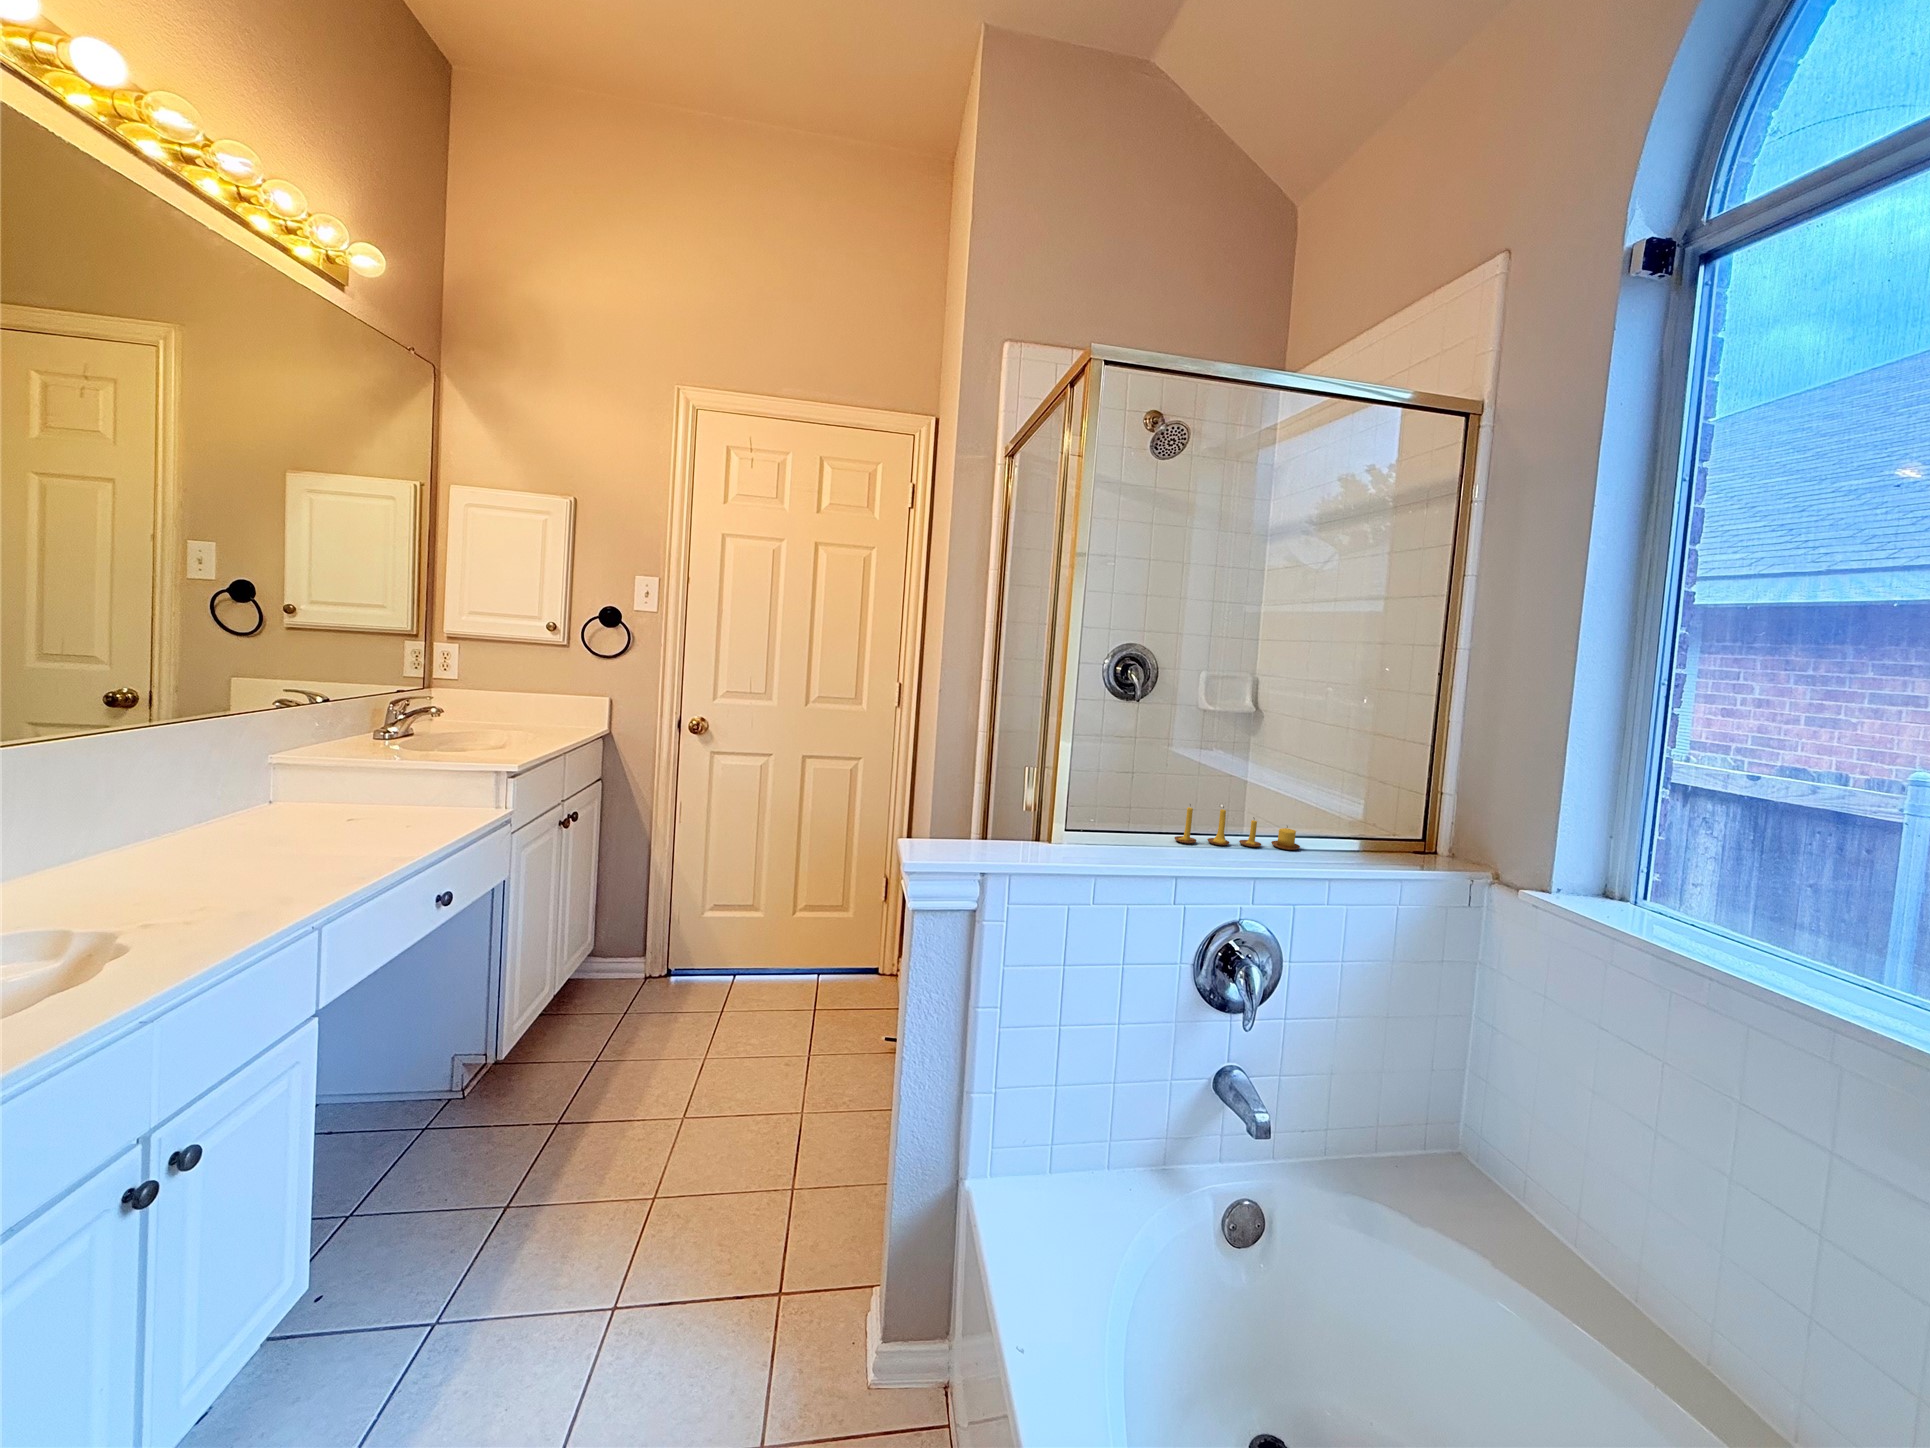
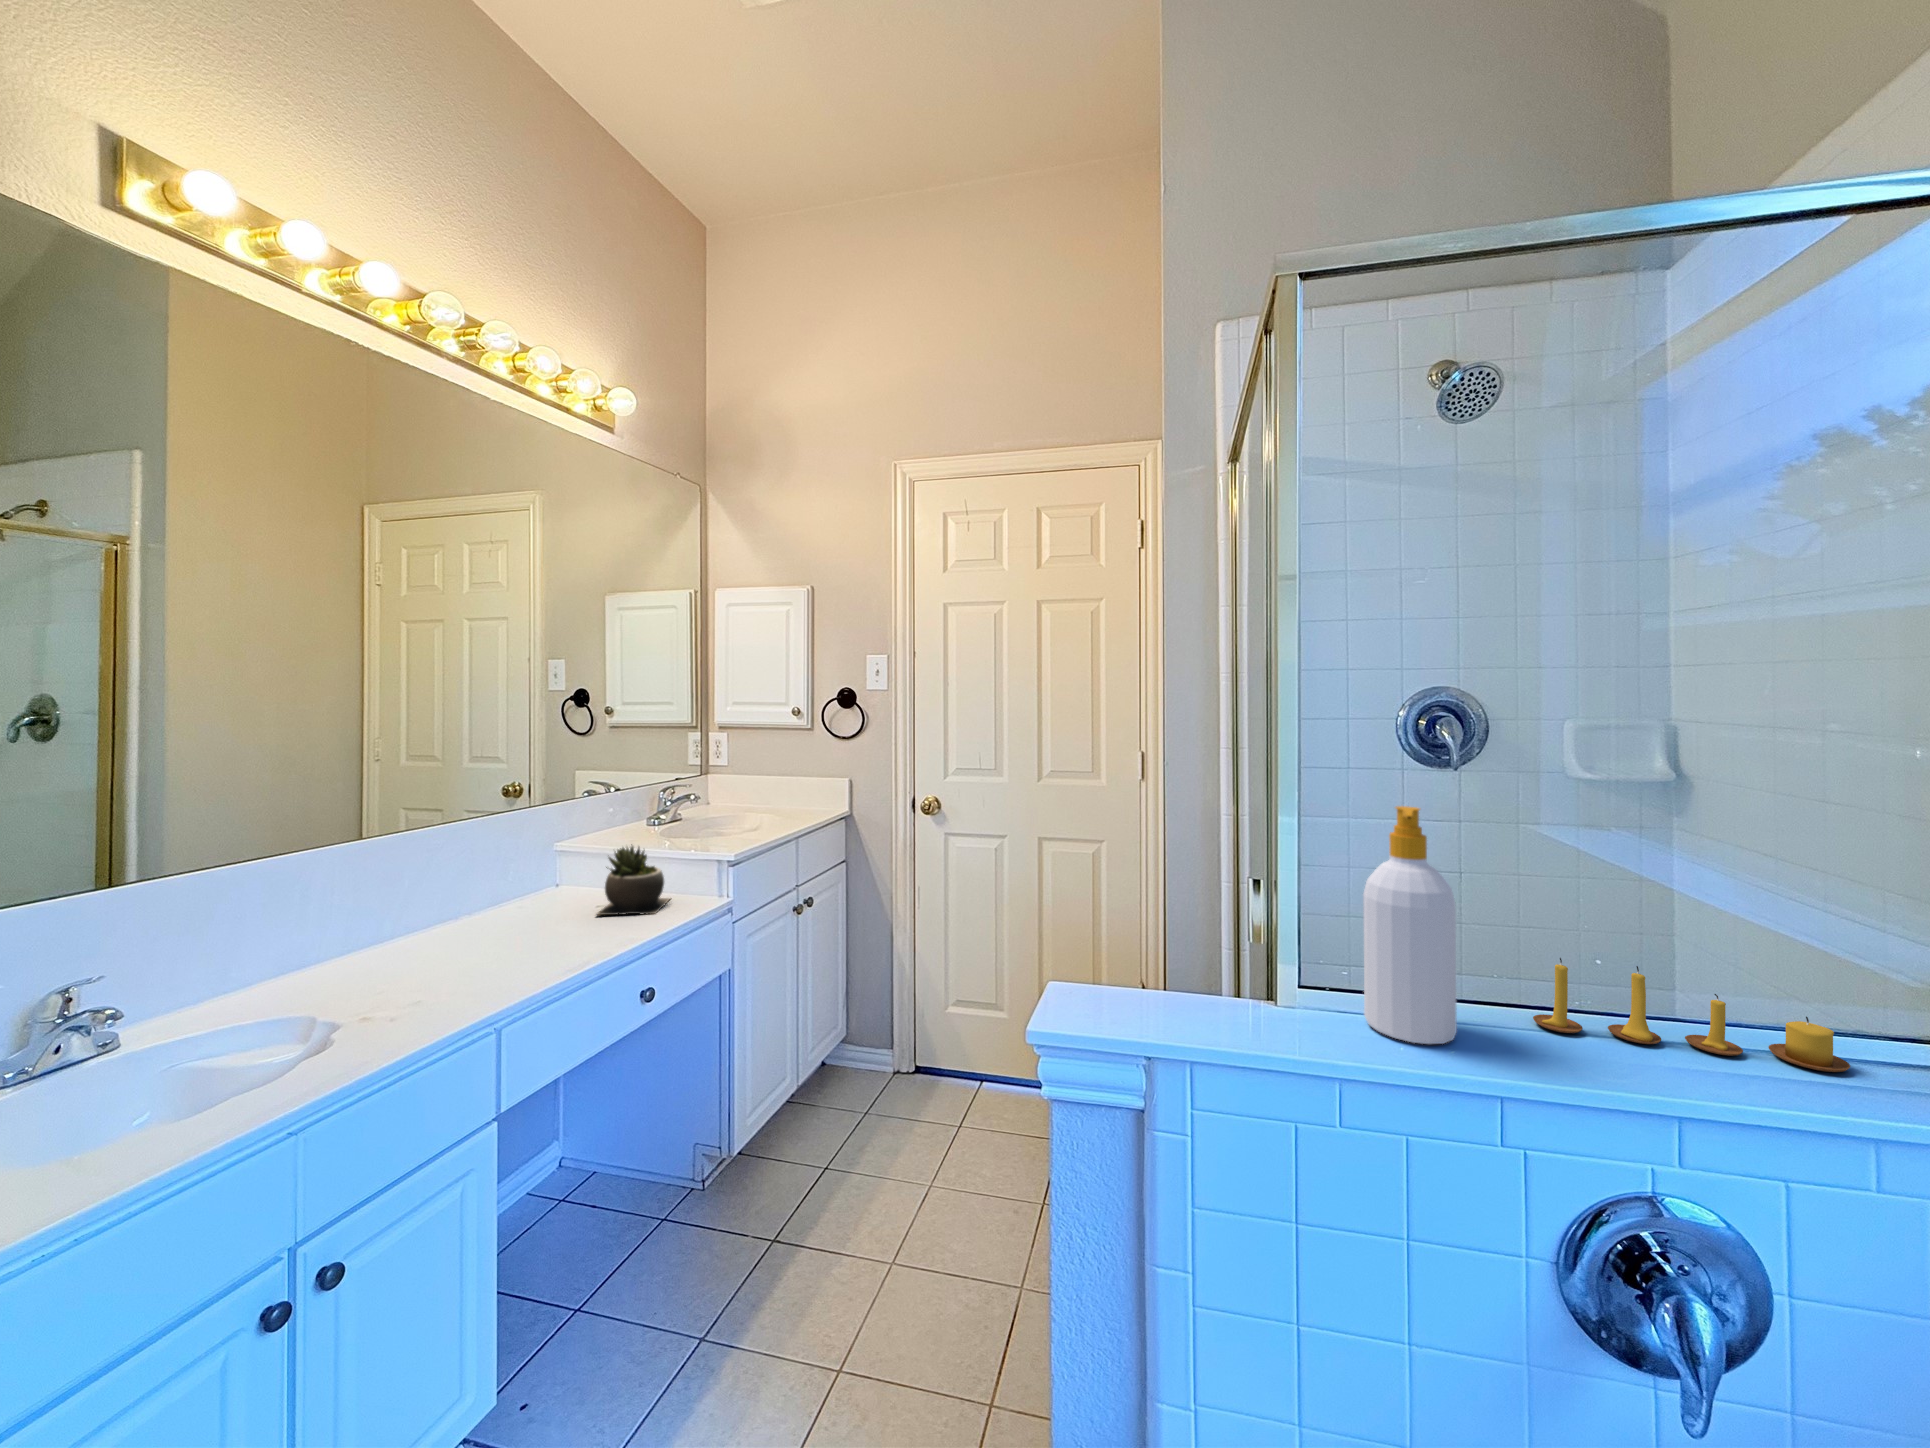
soap bottle: none [1094,718,1147,852] -> present [1364,806,1457,1044]
succulent plant: none [356,755,441,830] -> present [597,844,670,915]

